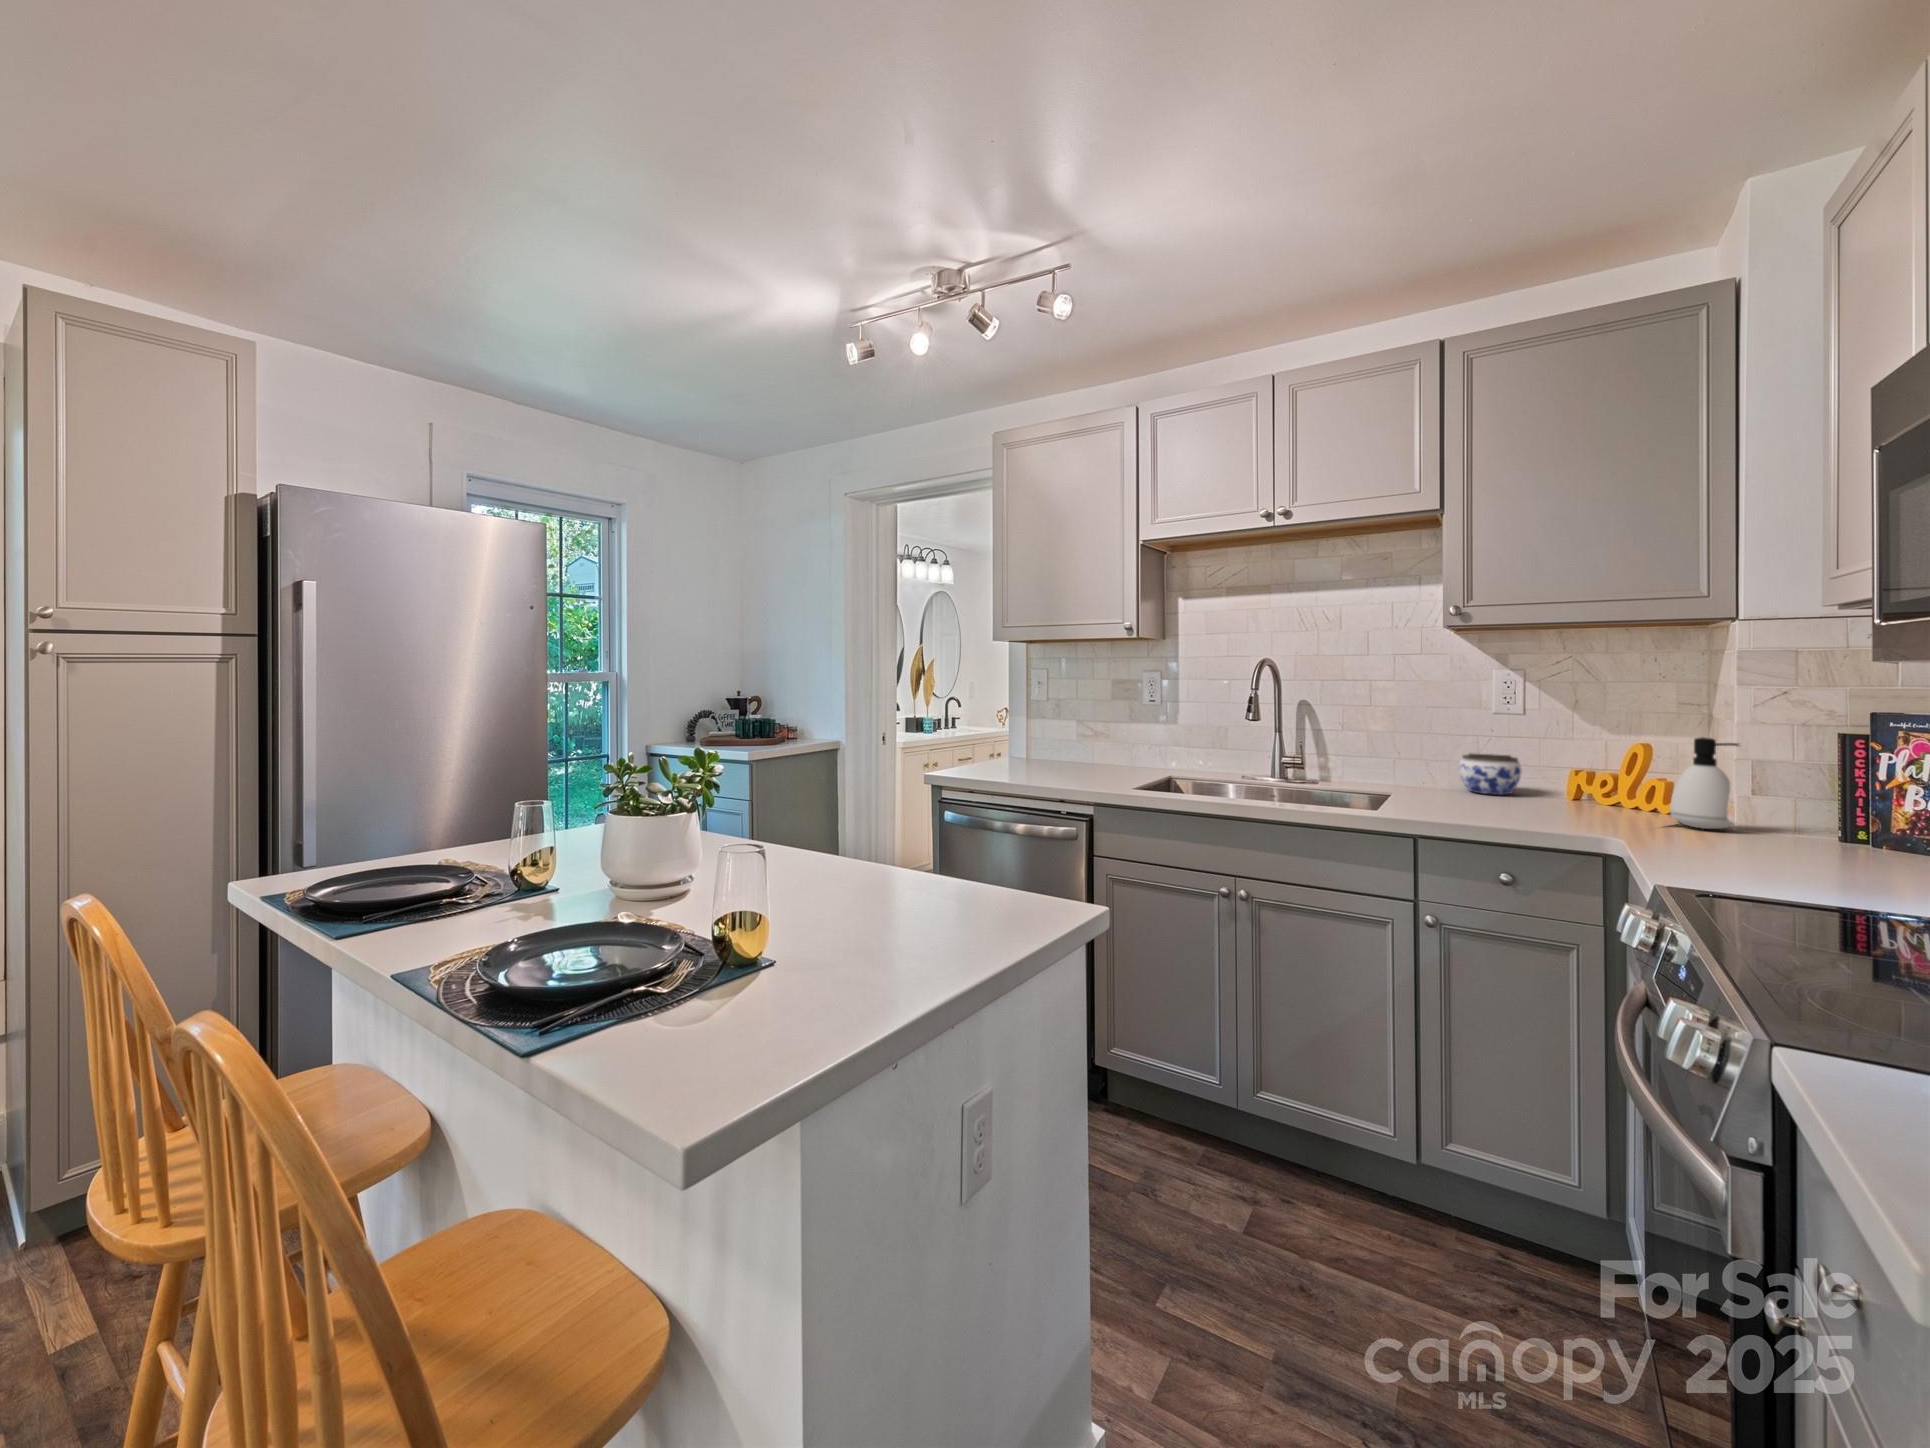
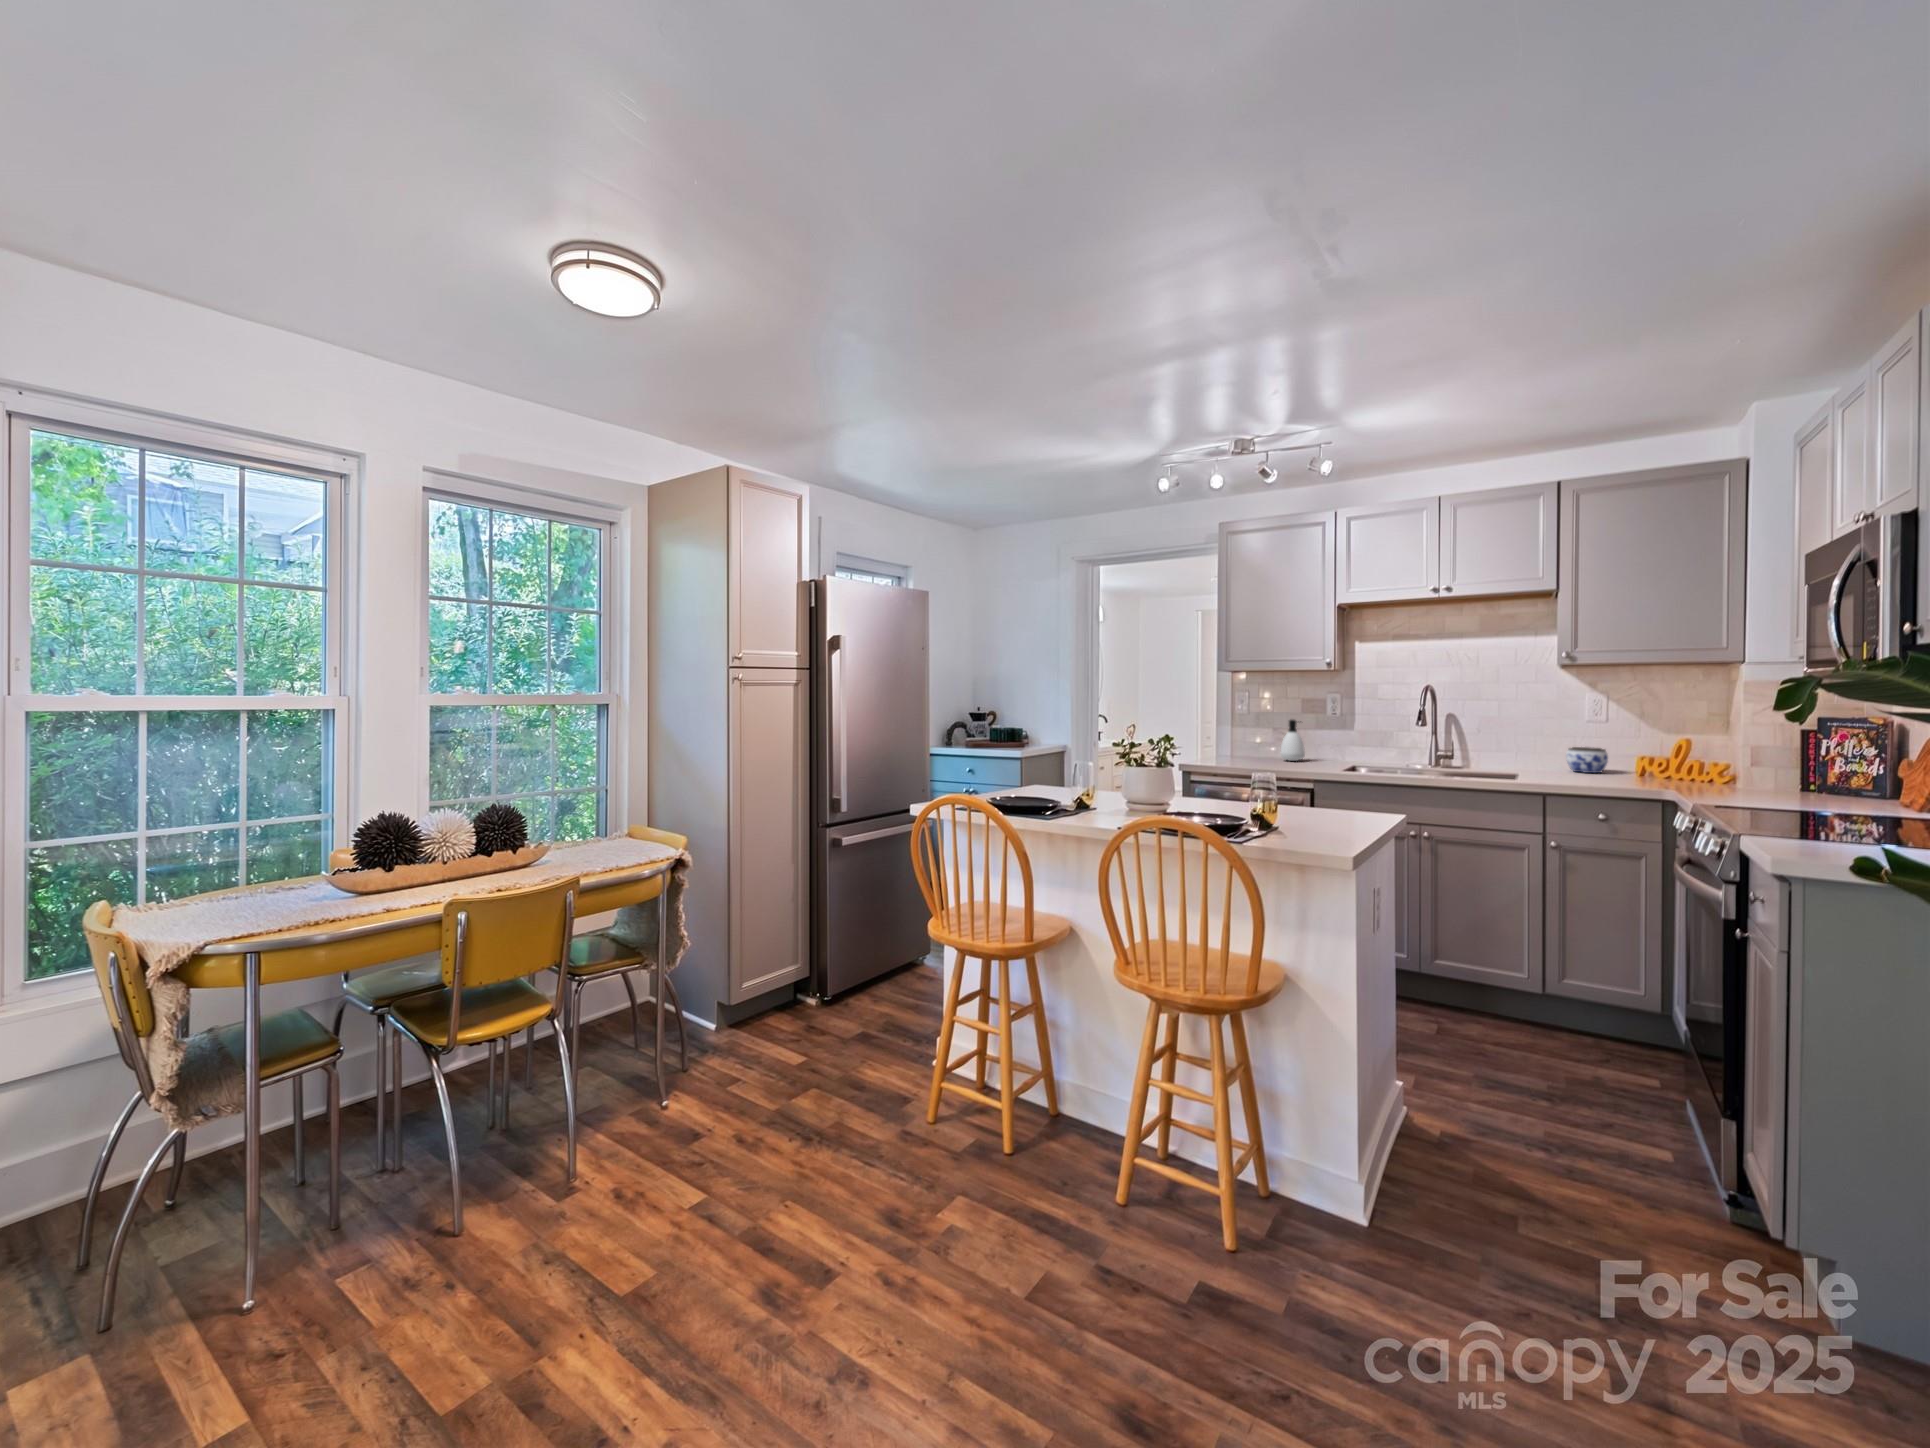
soap dispenser: present [1670,737,1739,829] -> present [1281,720,1305,761]

